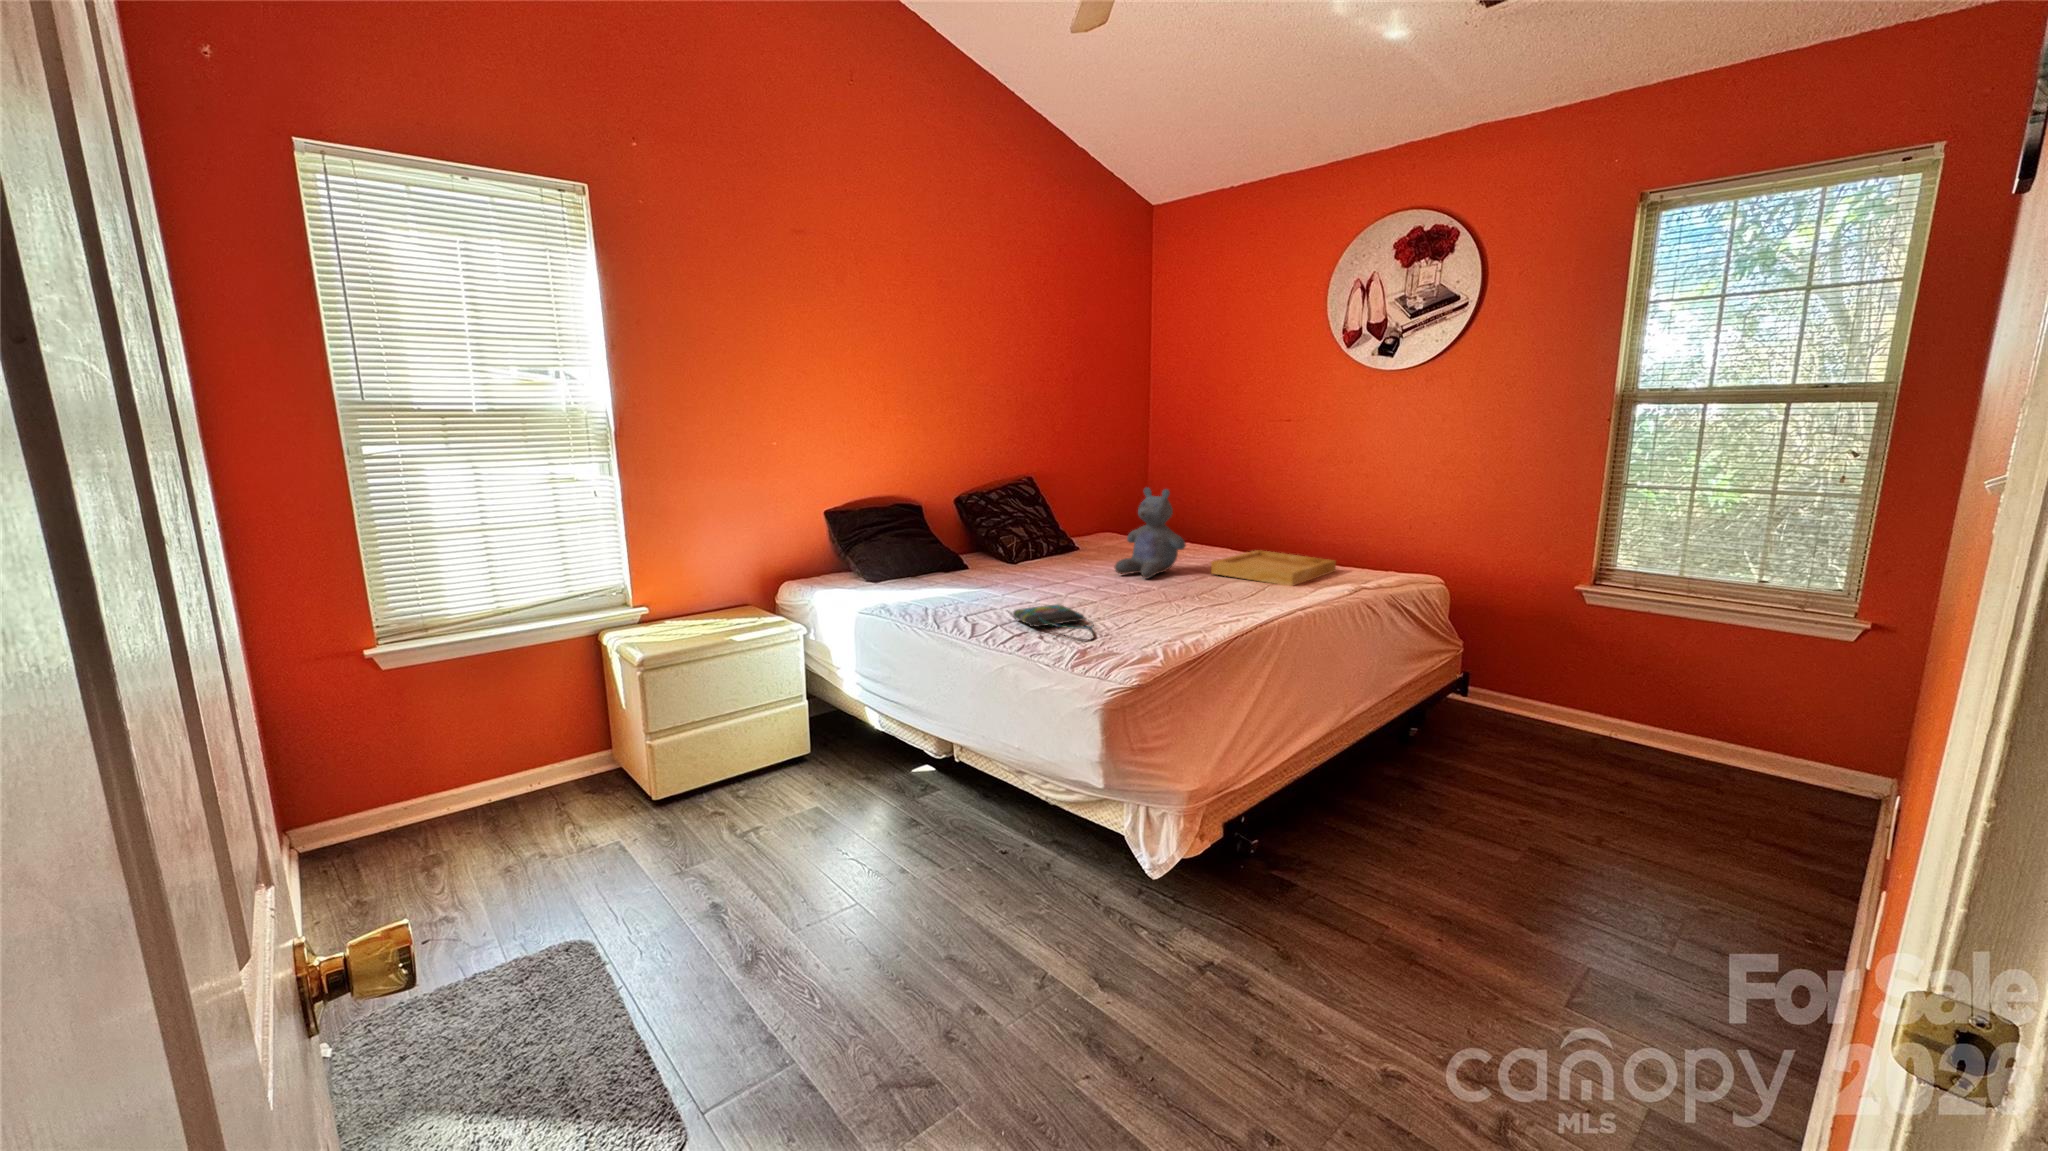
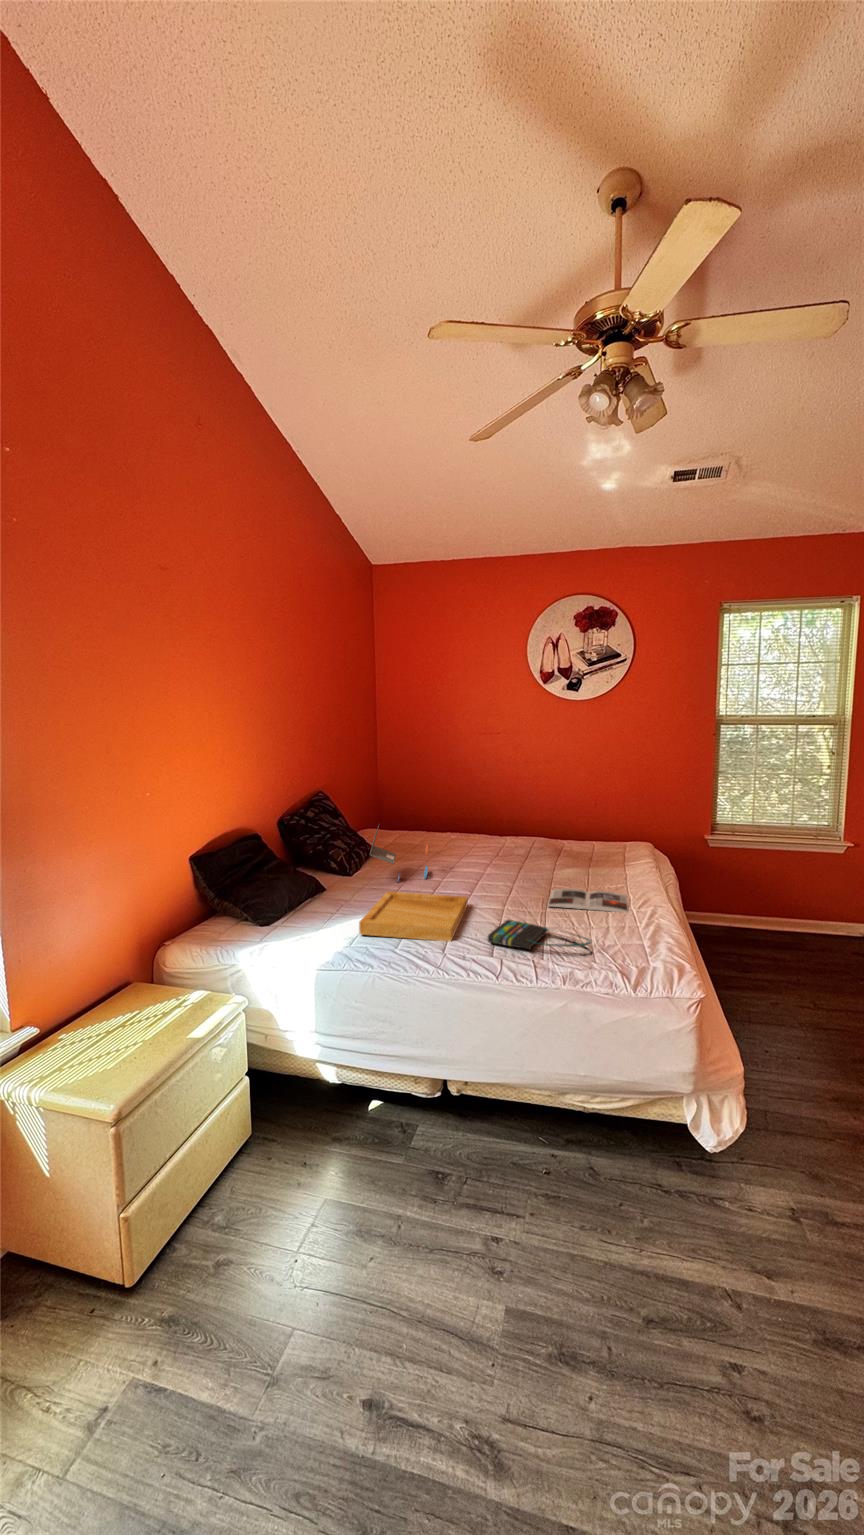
stuffed bear: present [1115,488,1186,579] -> none [458,799,515,875]
laptop: none [1007,507,1087,574] -> present [370,826,428,882]
tray: present [1211,550,1336,586] -> present [359,892,467,942]
magazine: none [1135,594,1249,623] -> present [548,889,629,913]

